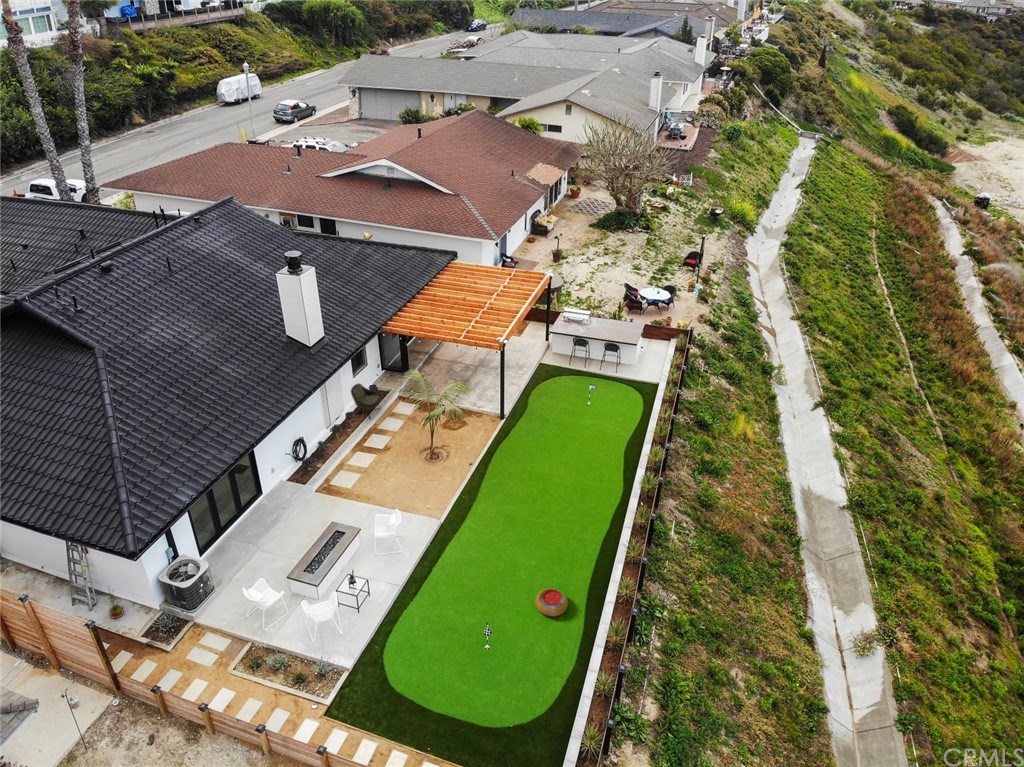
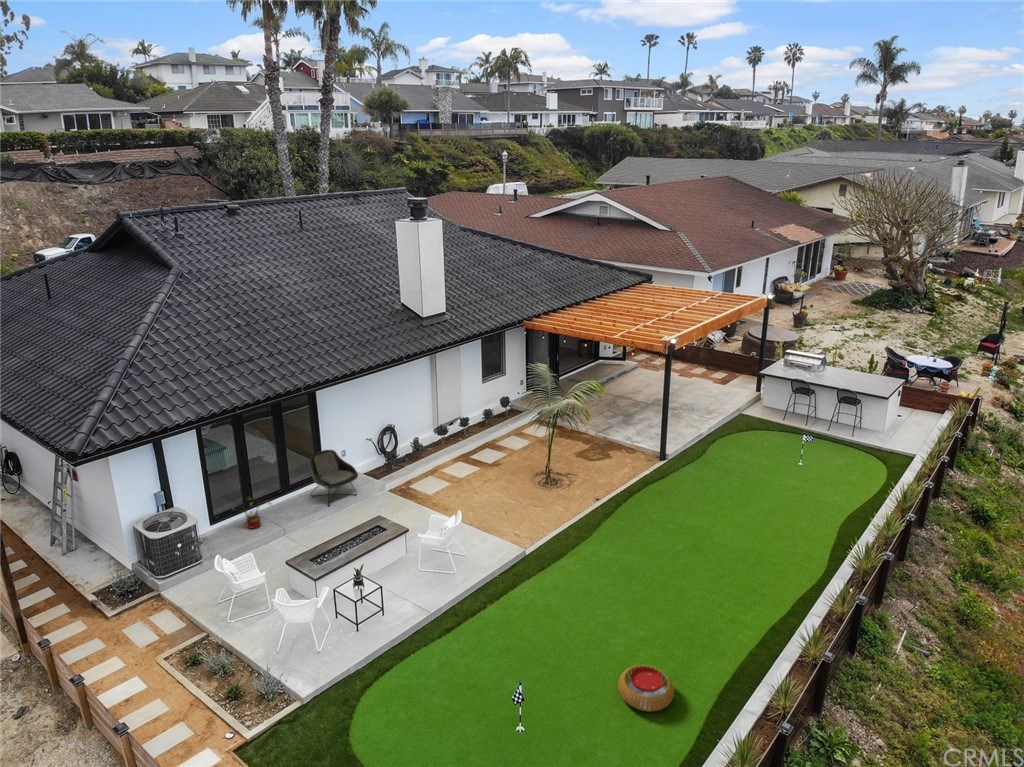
lounge chair: present [351,384,381,418] -> present [310,450,358,506]
decorative plant: present [109,595,123,619] -> present [241,501,271,529]

